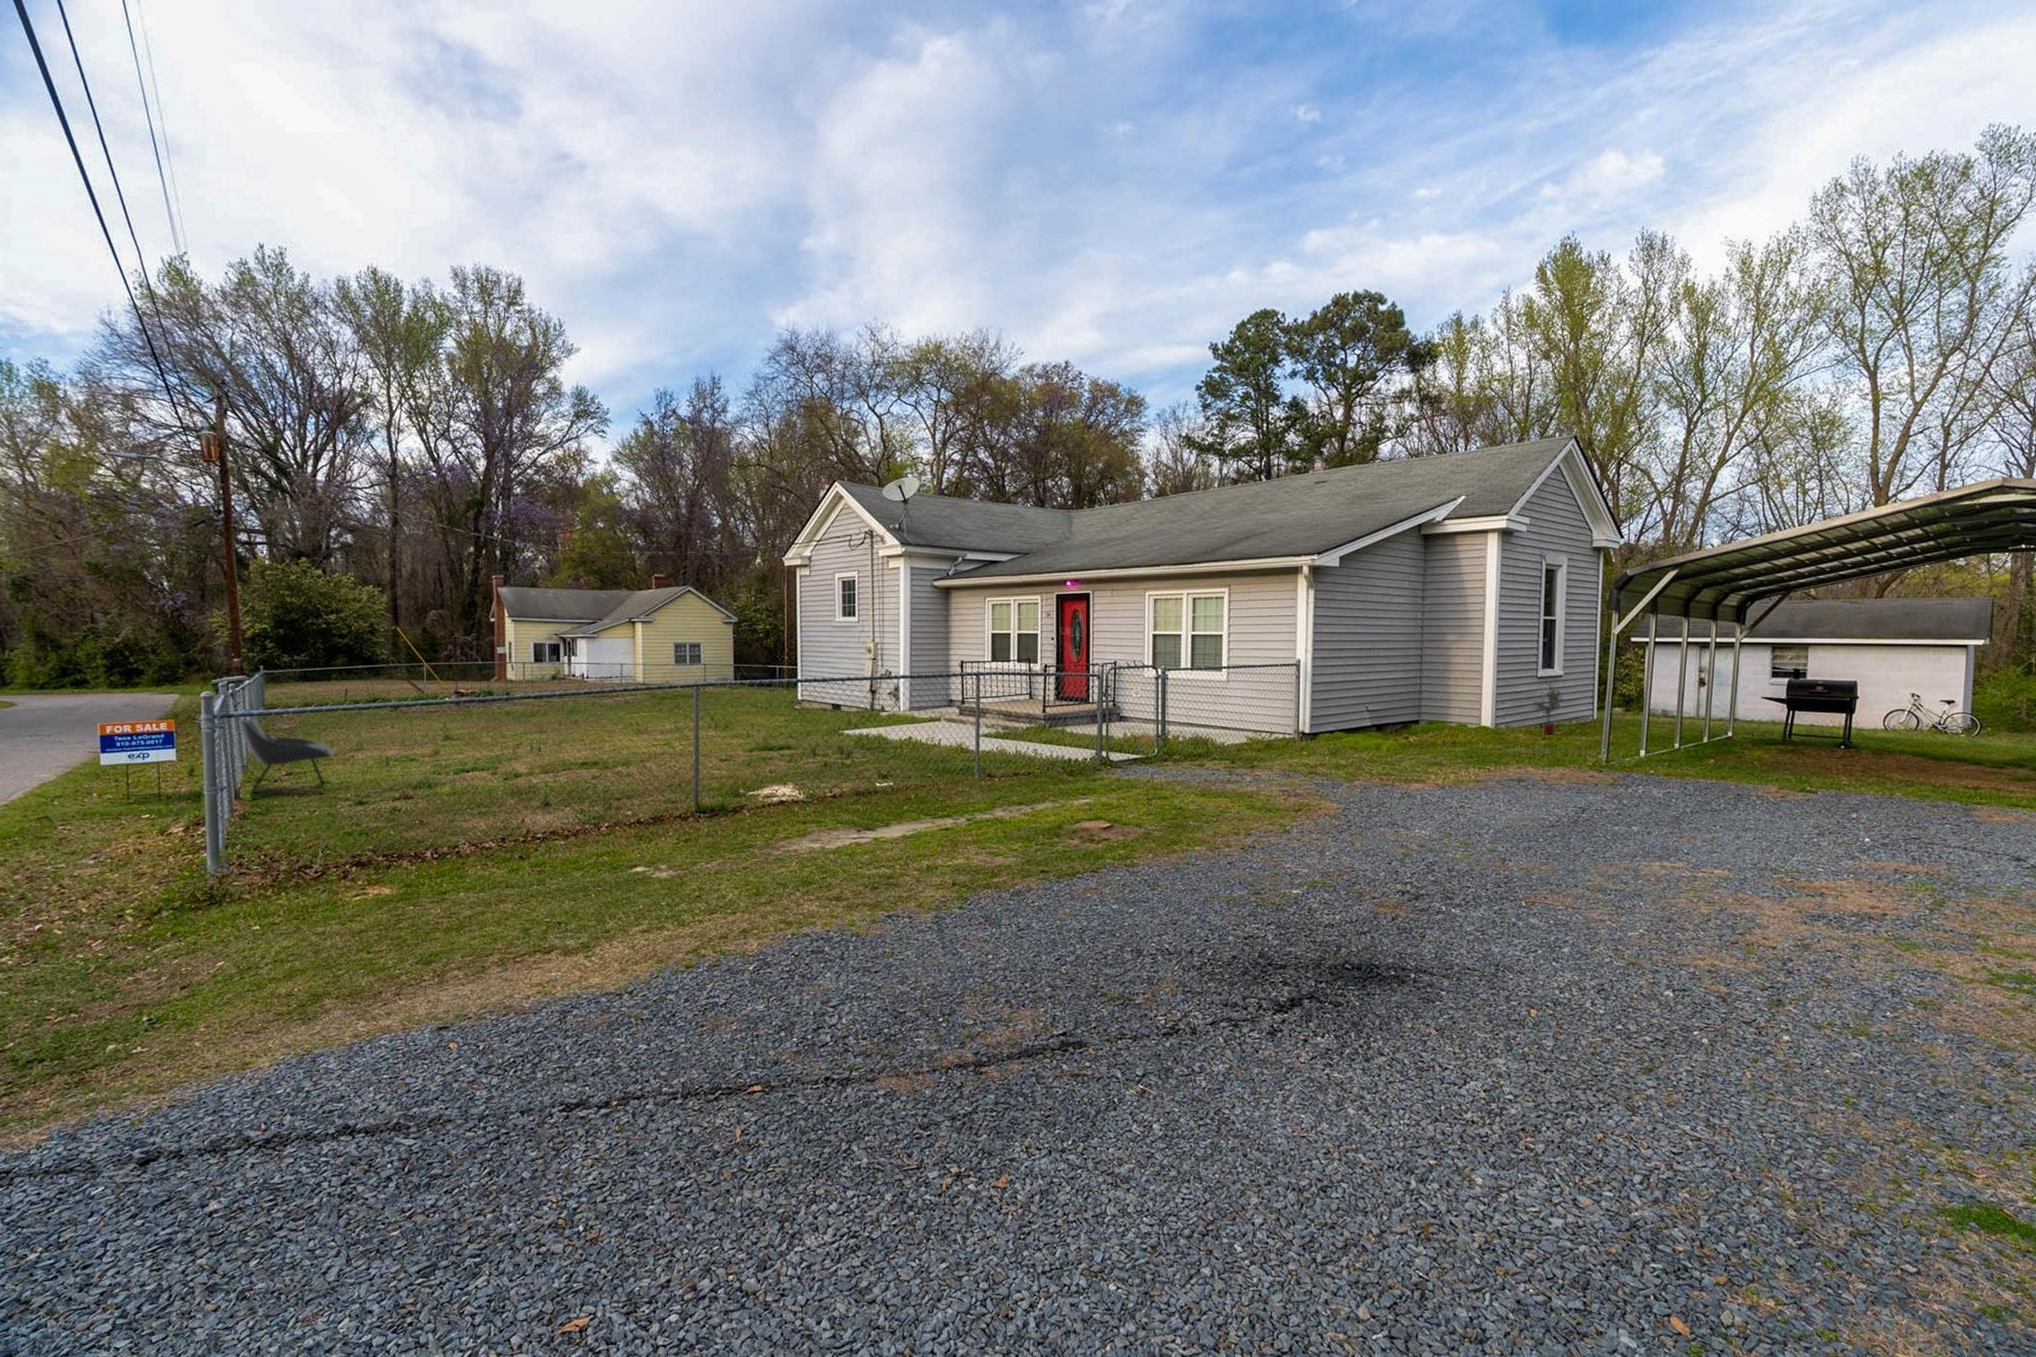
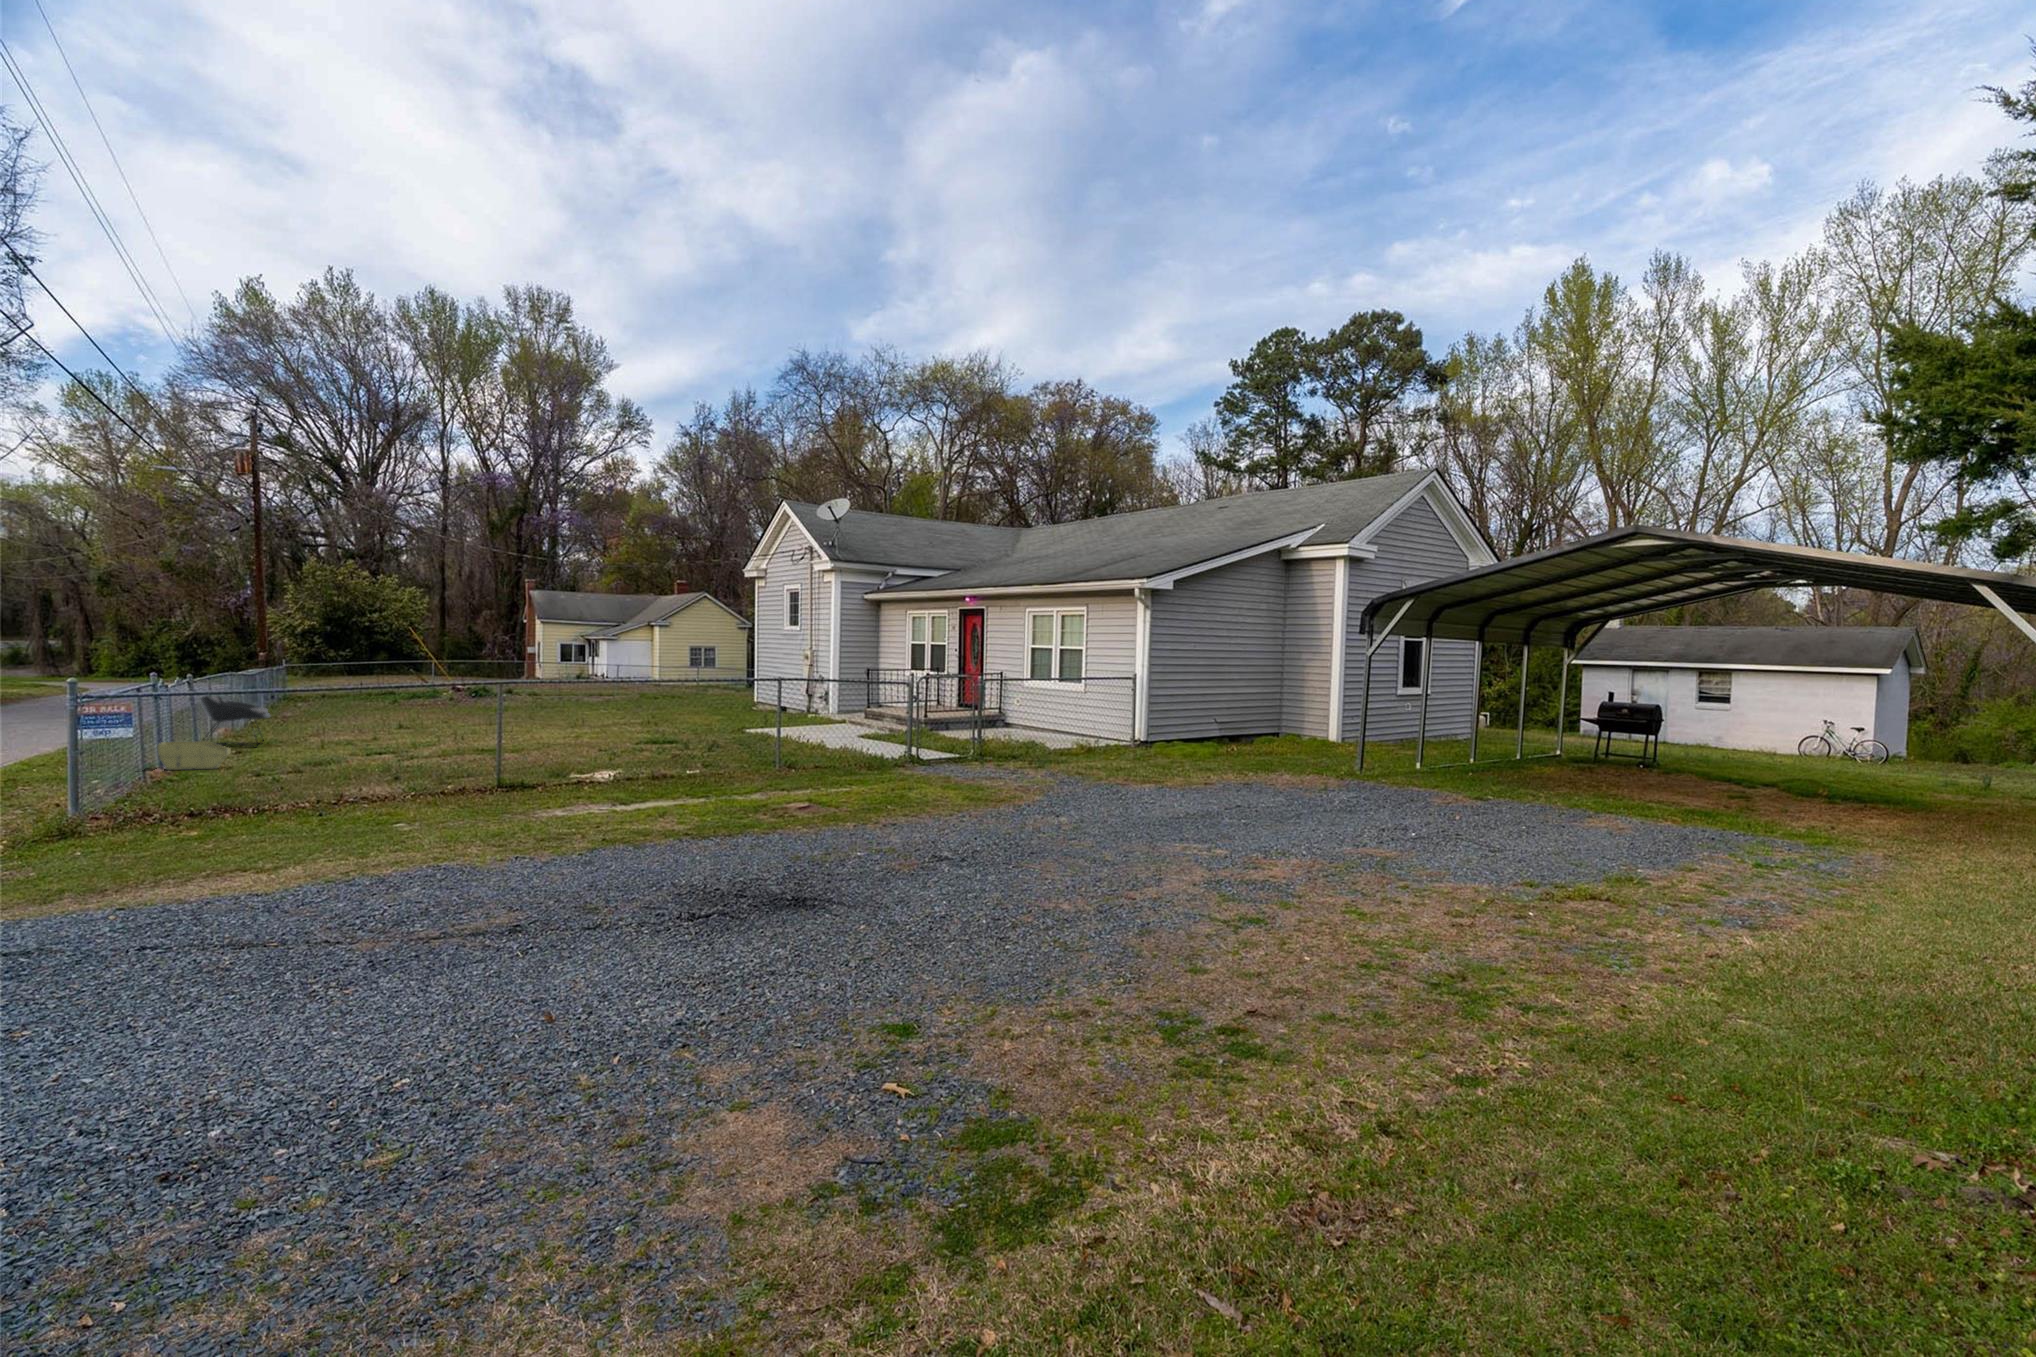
potted tree: present [1535,685,1562,734] -> none [1391,709,1423,758]
storage bin: none [233,800,326,843] -> present [157,741,231,770]

